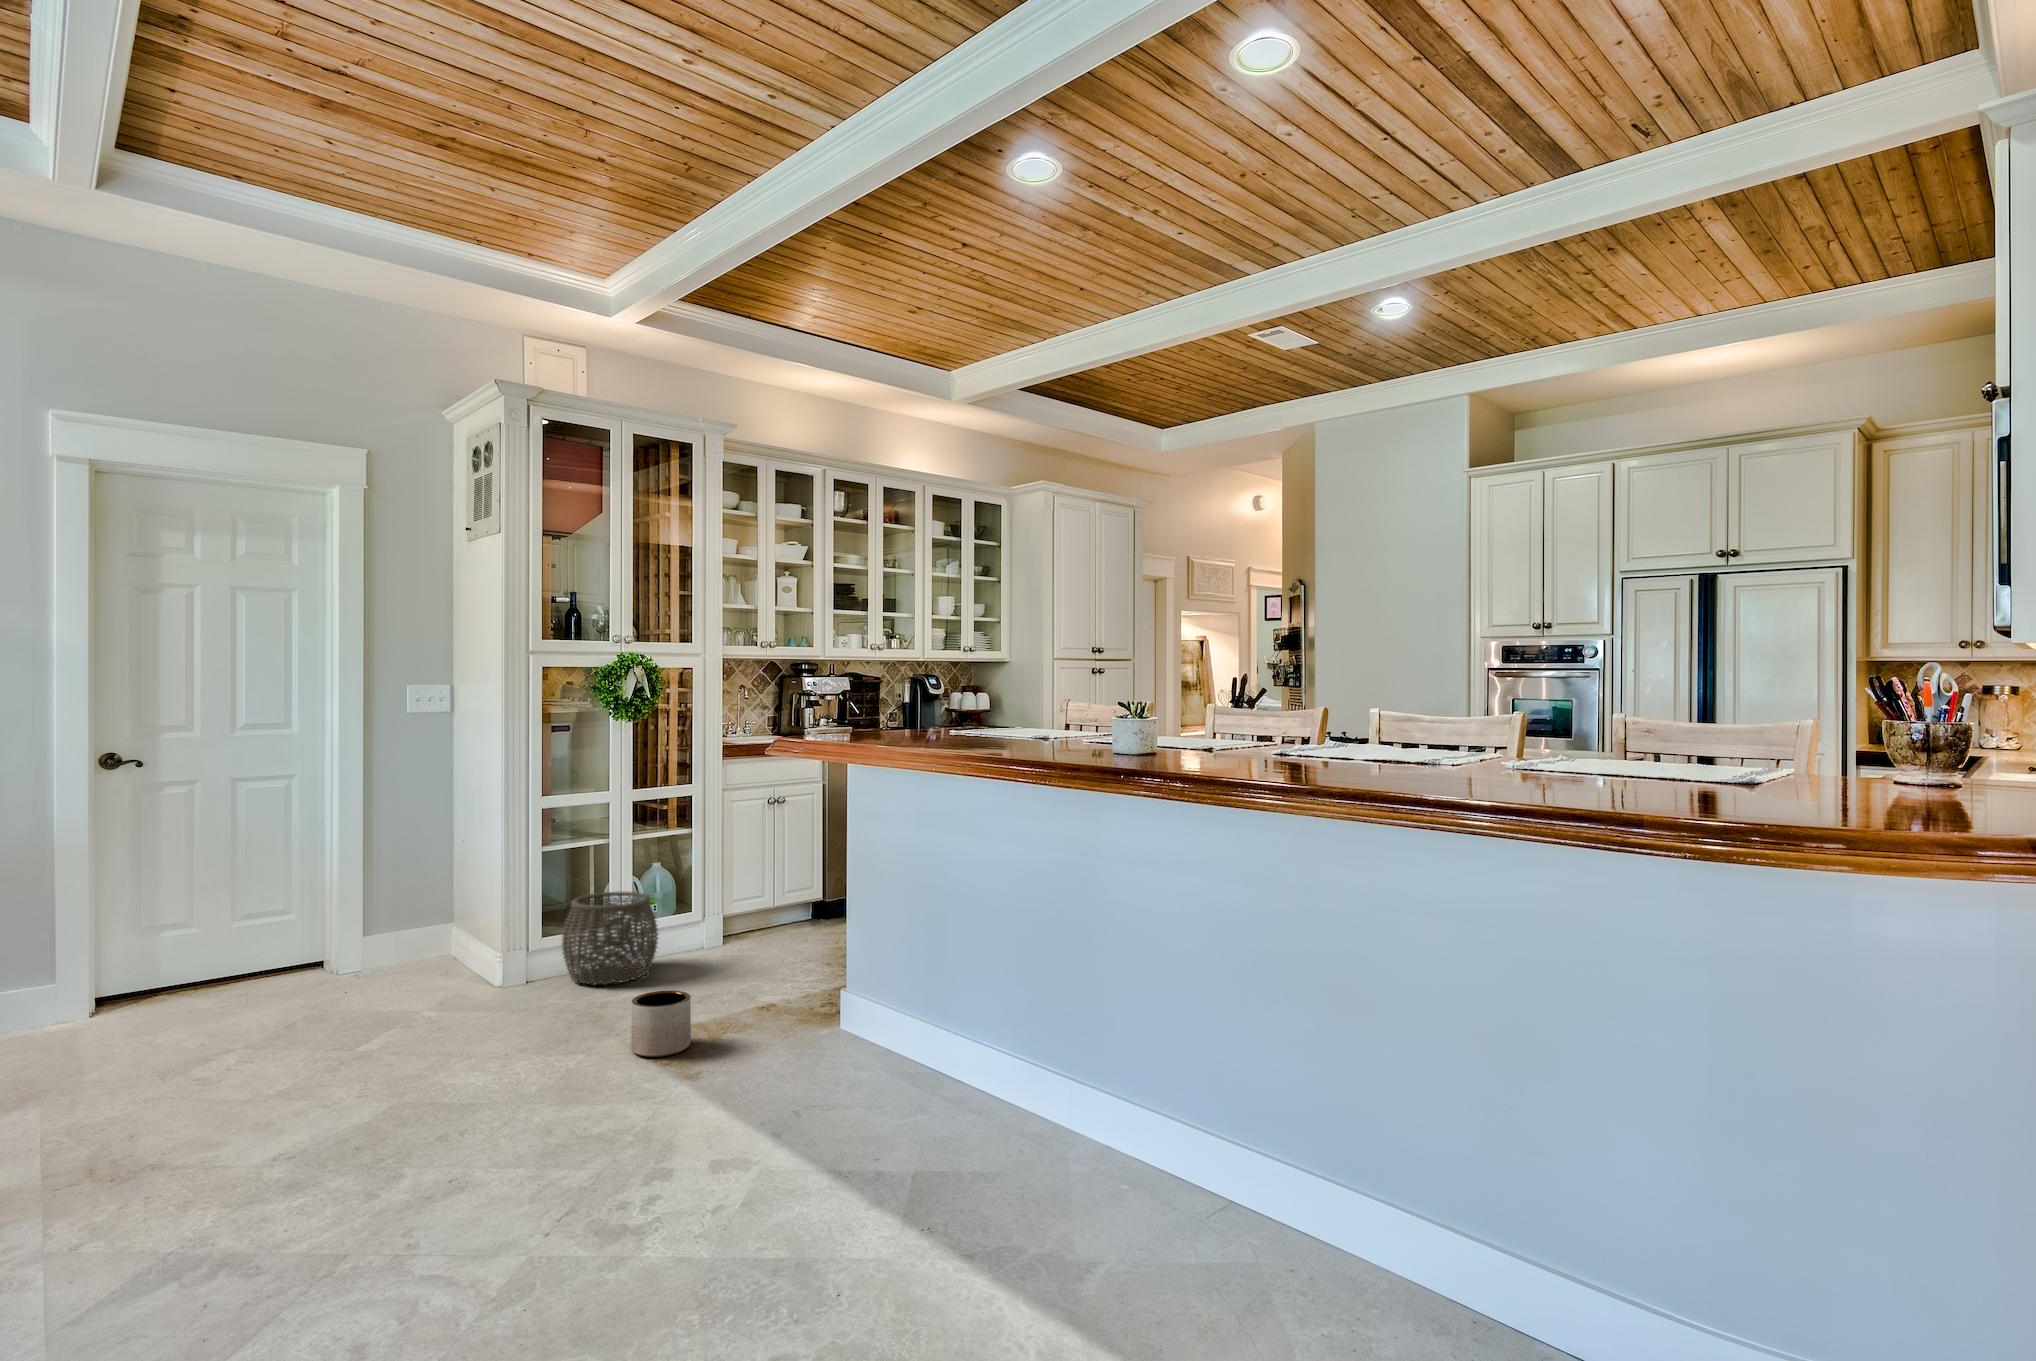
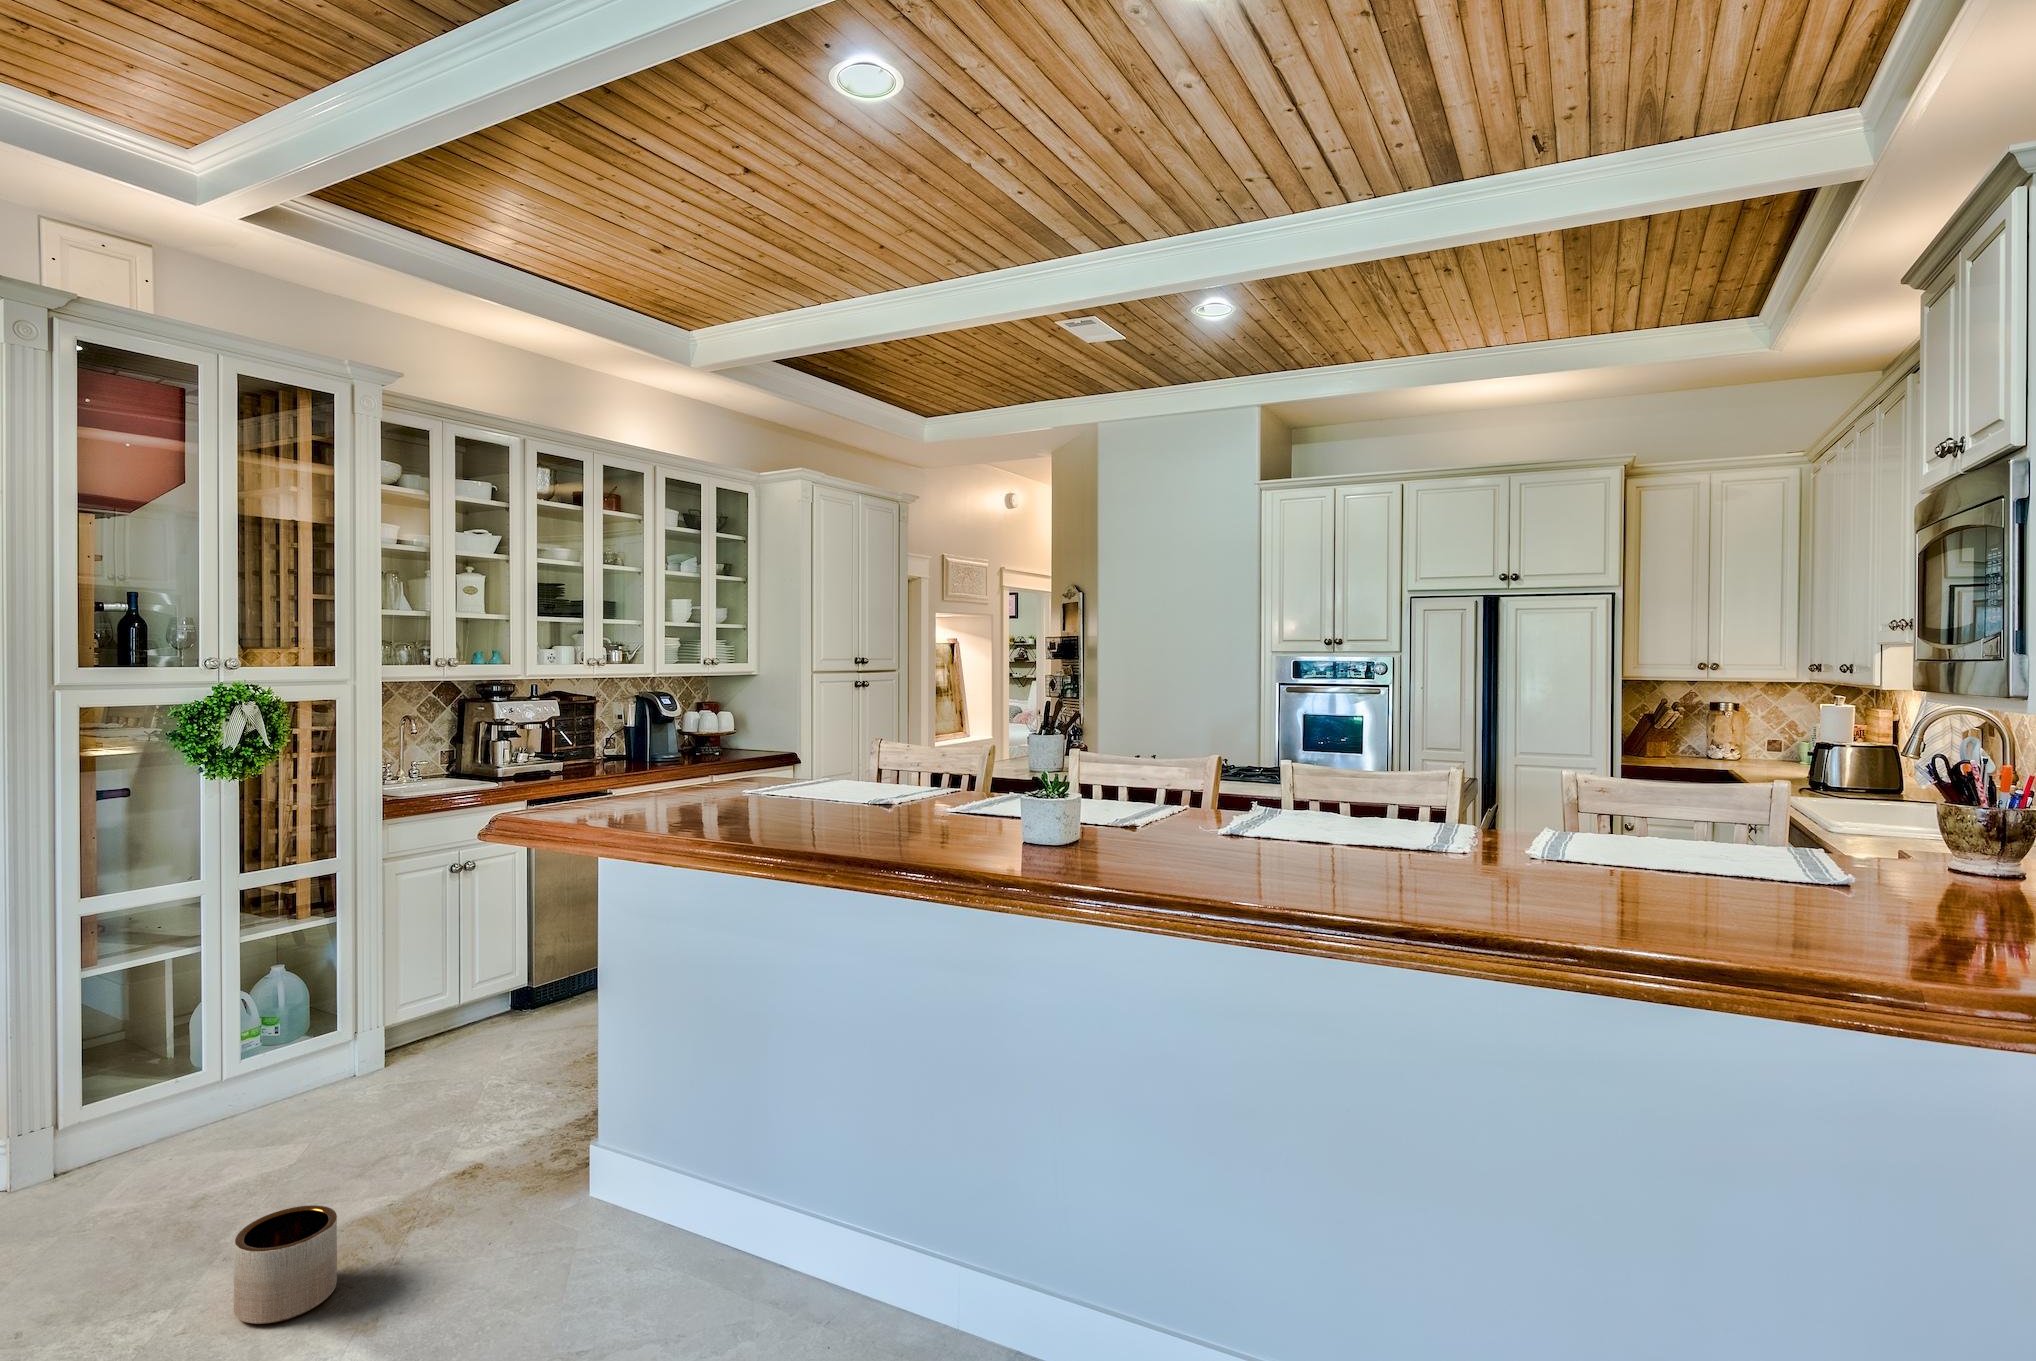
woven basket: present [561,892,658,985] -> none [115,1022,282,1175]

